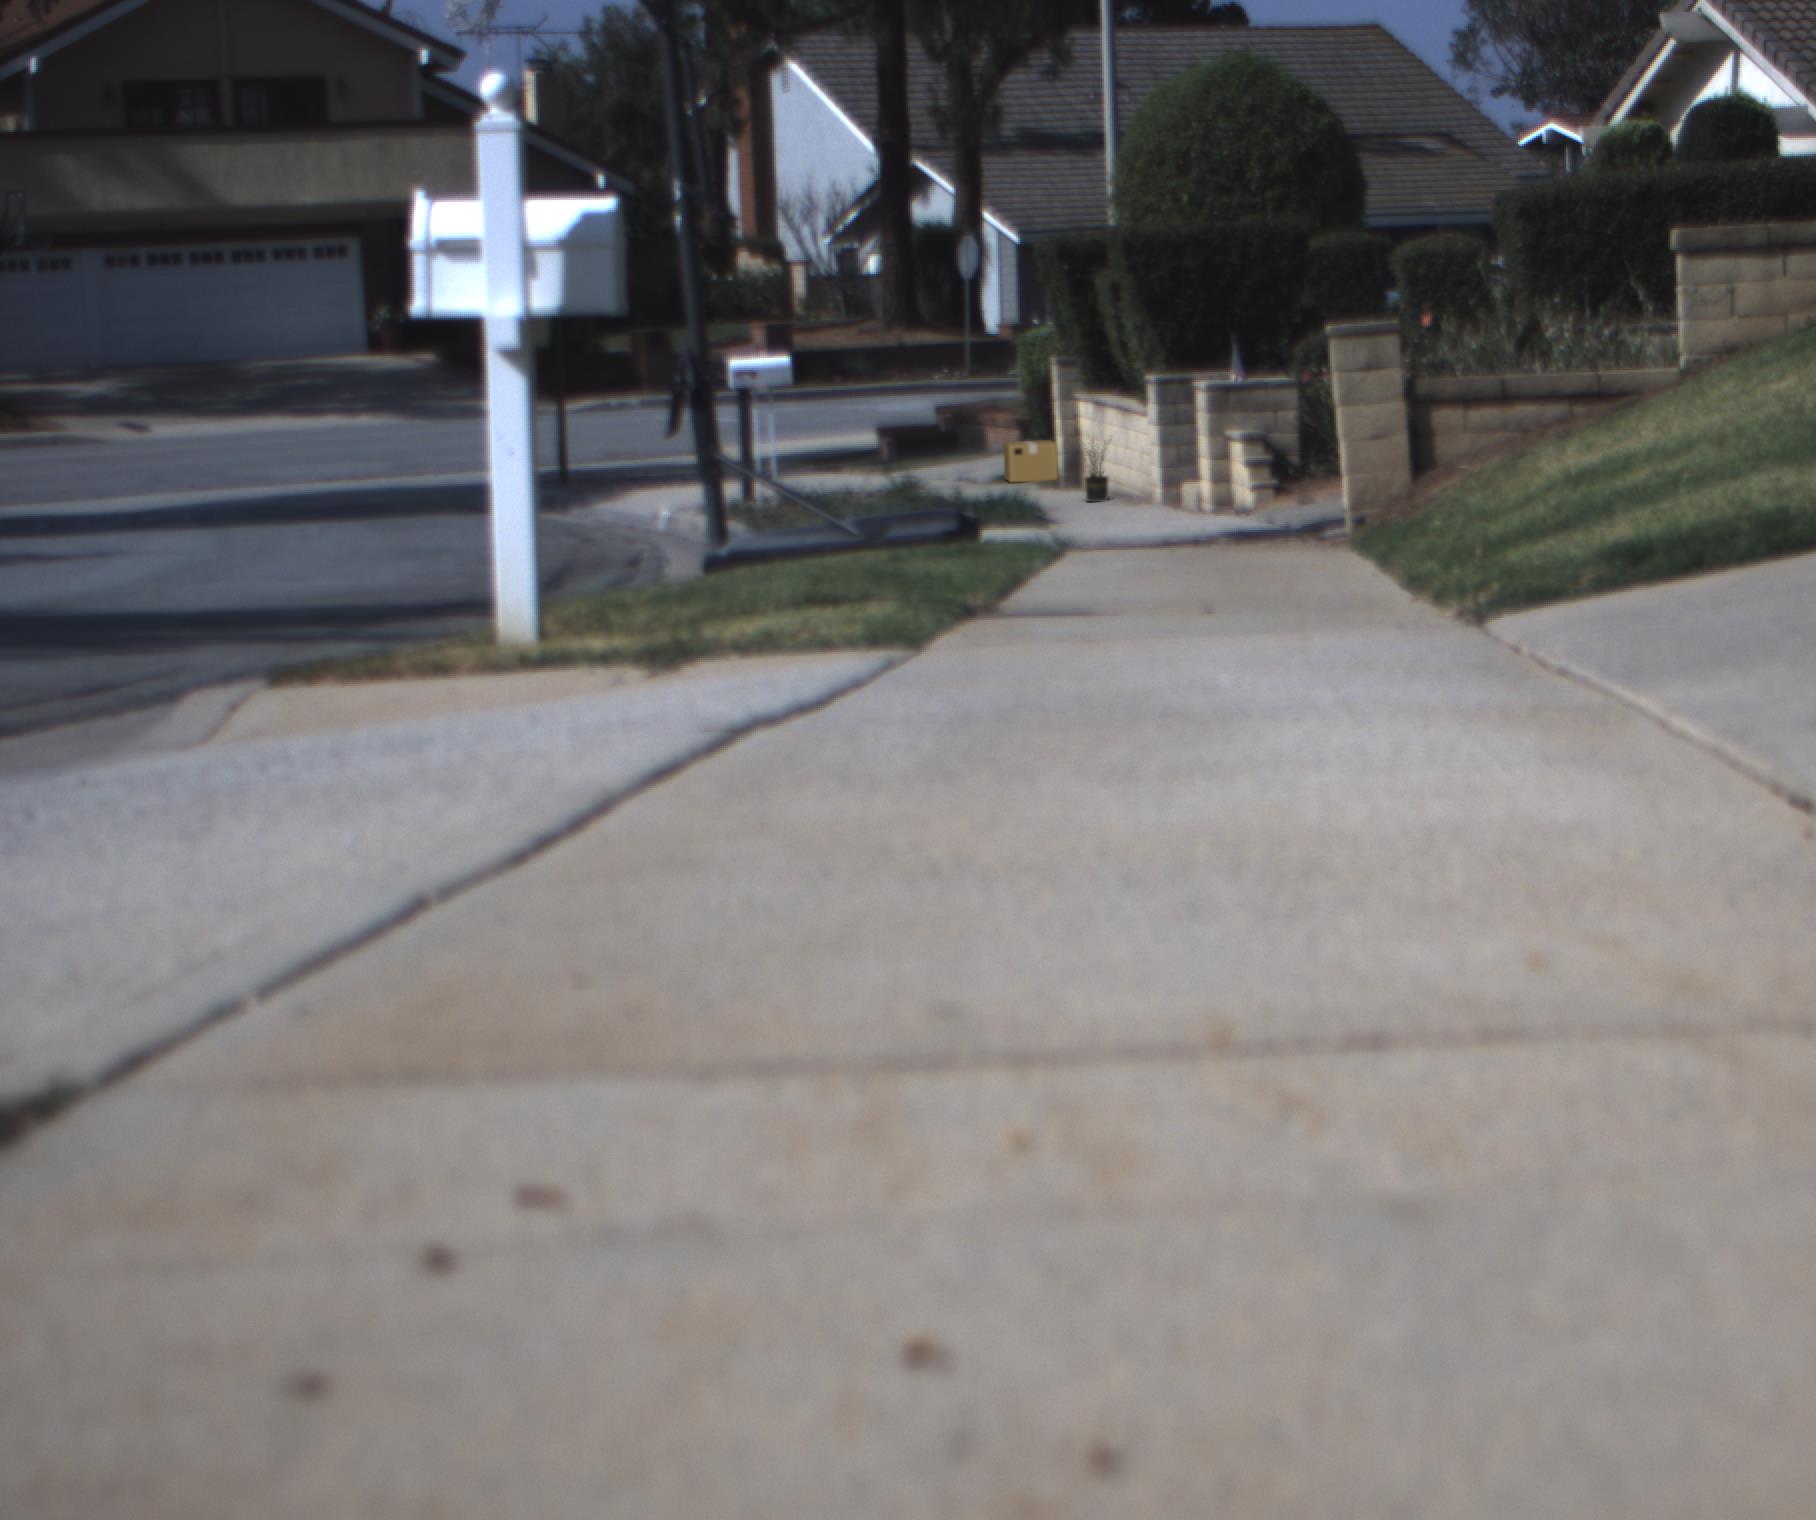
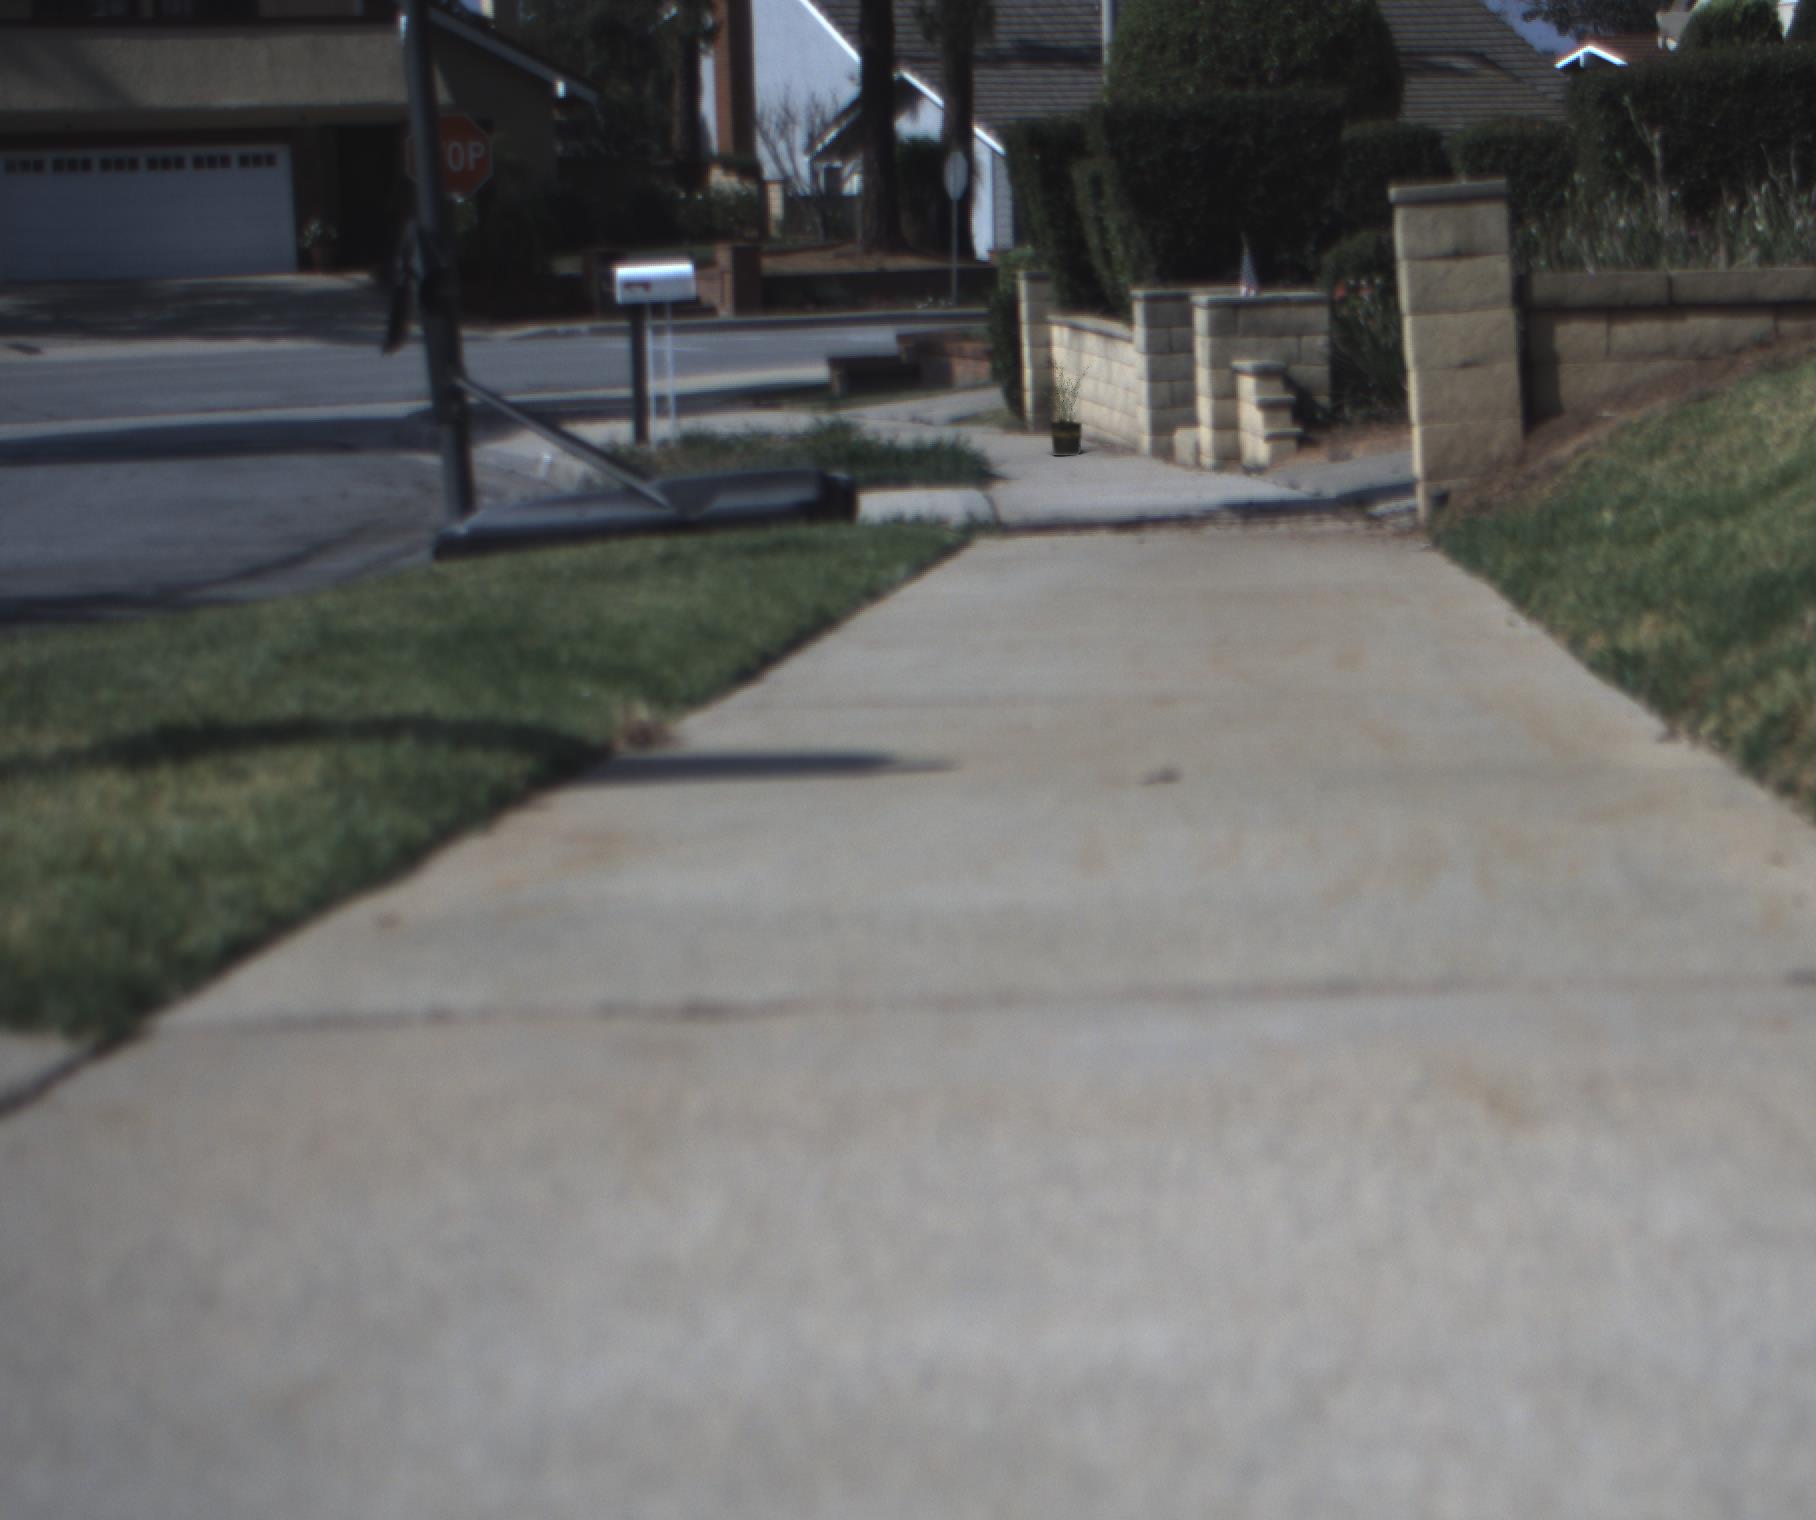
cardboard box: present [1003,440,1058,482] -> none [963,376,1029,428]

